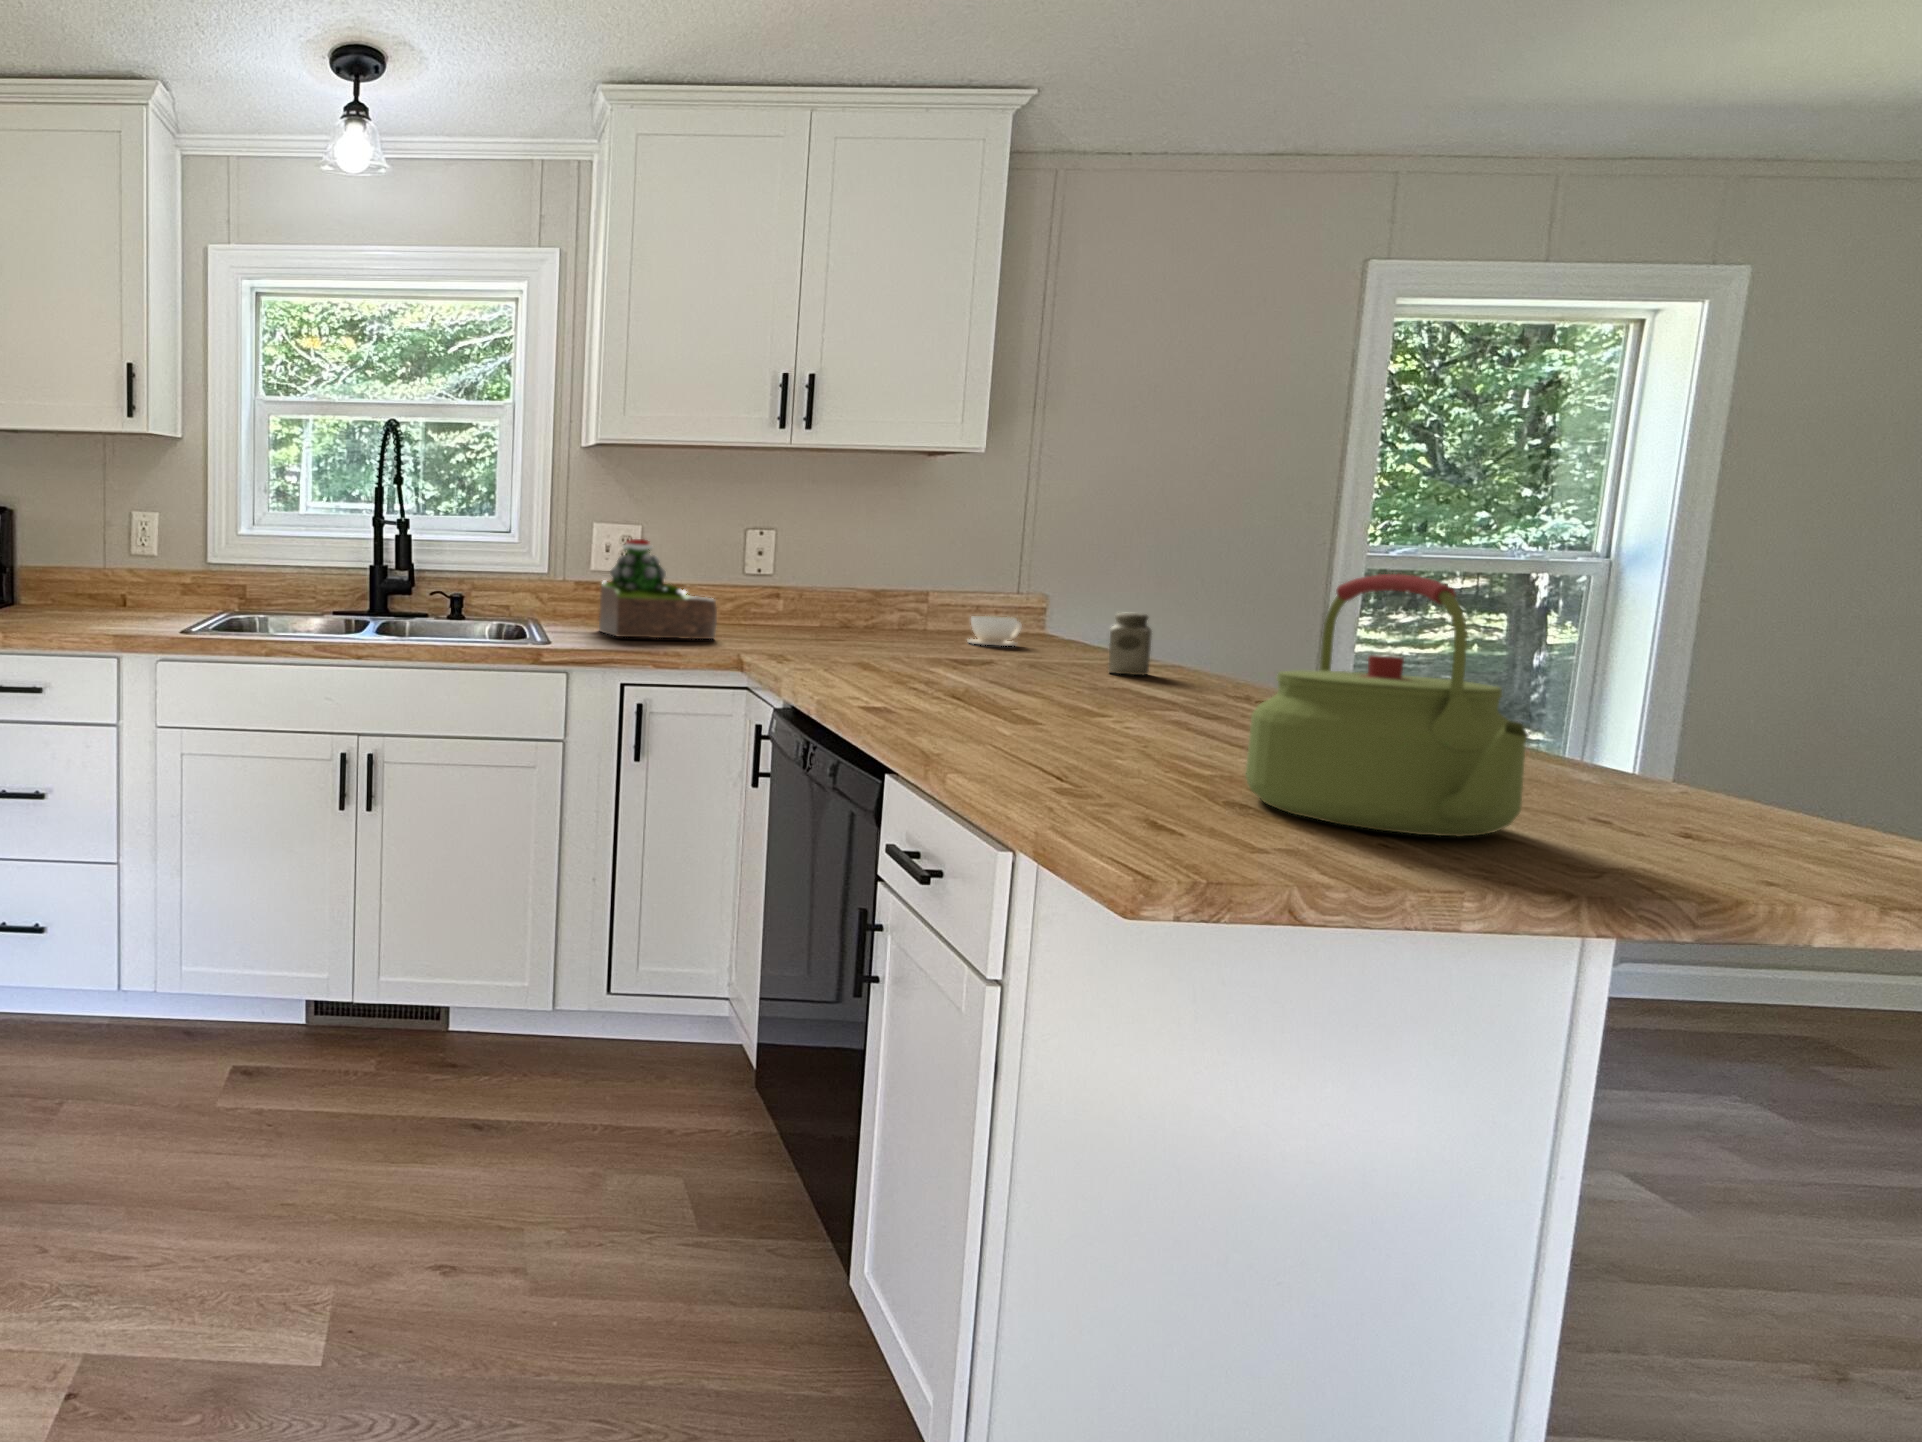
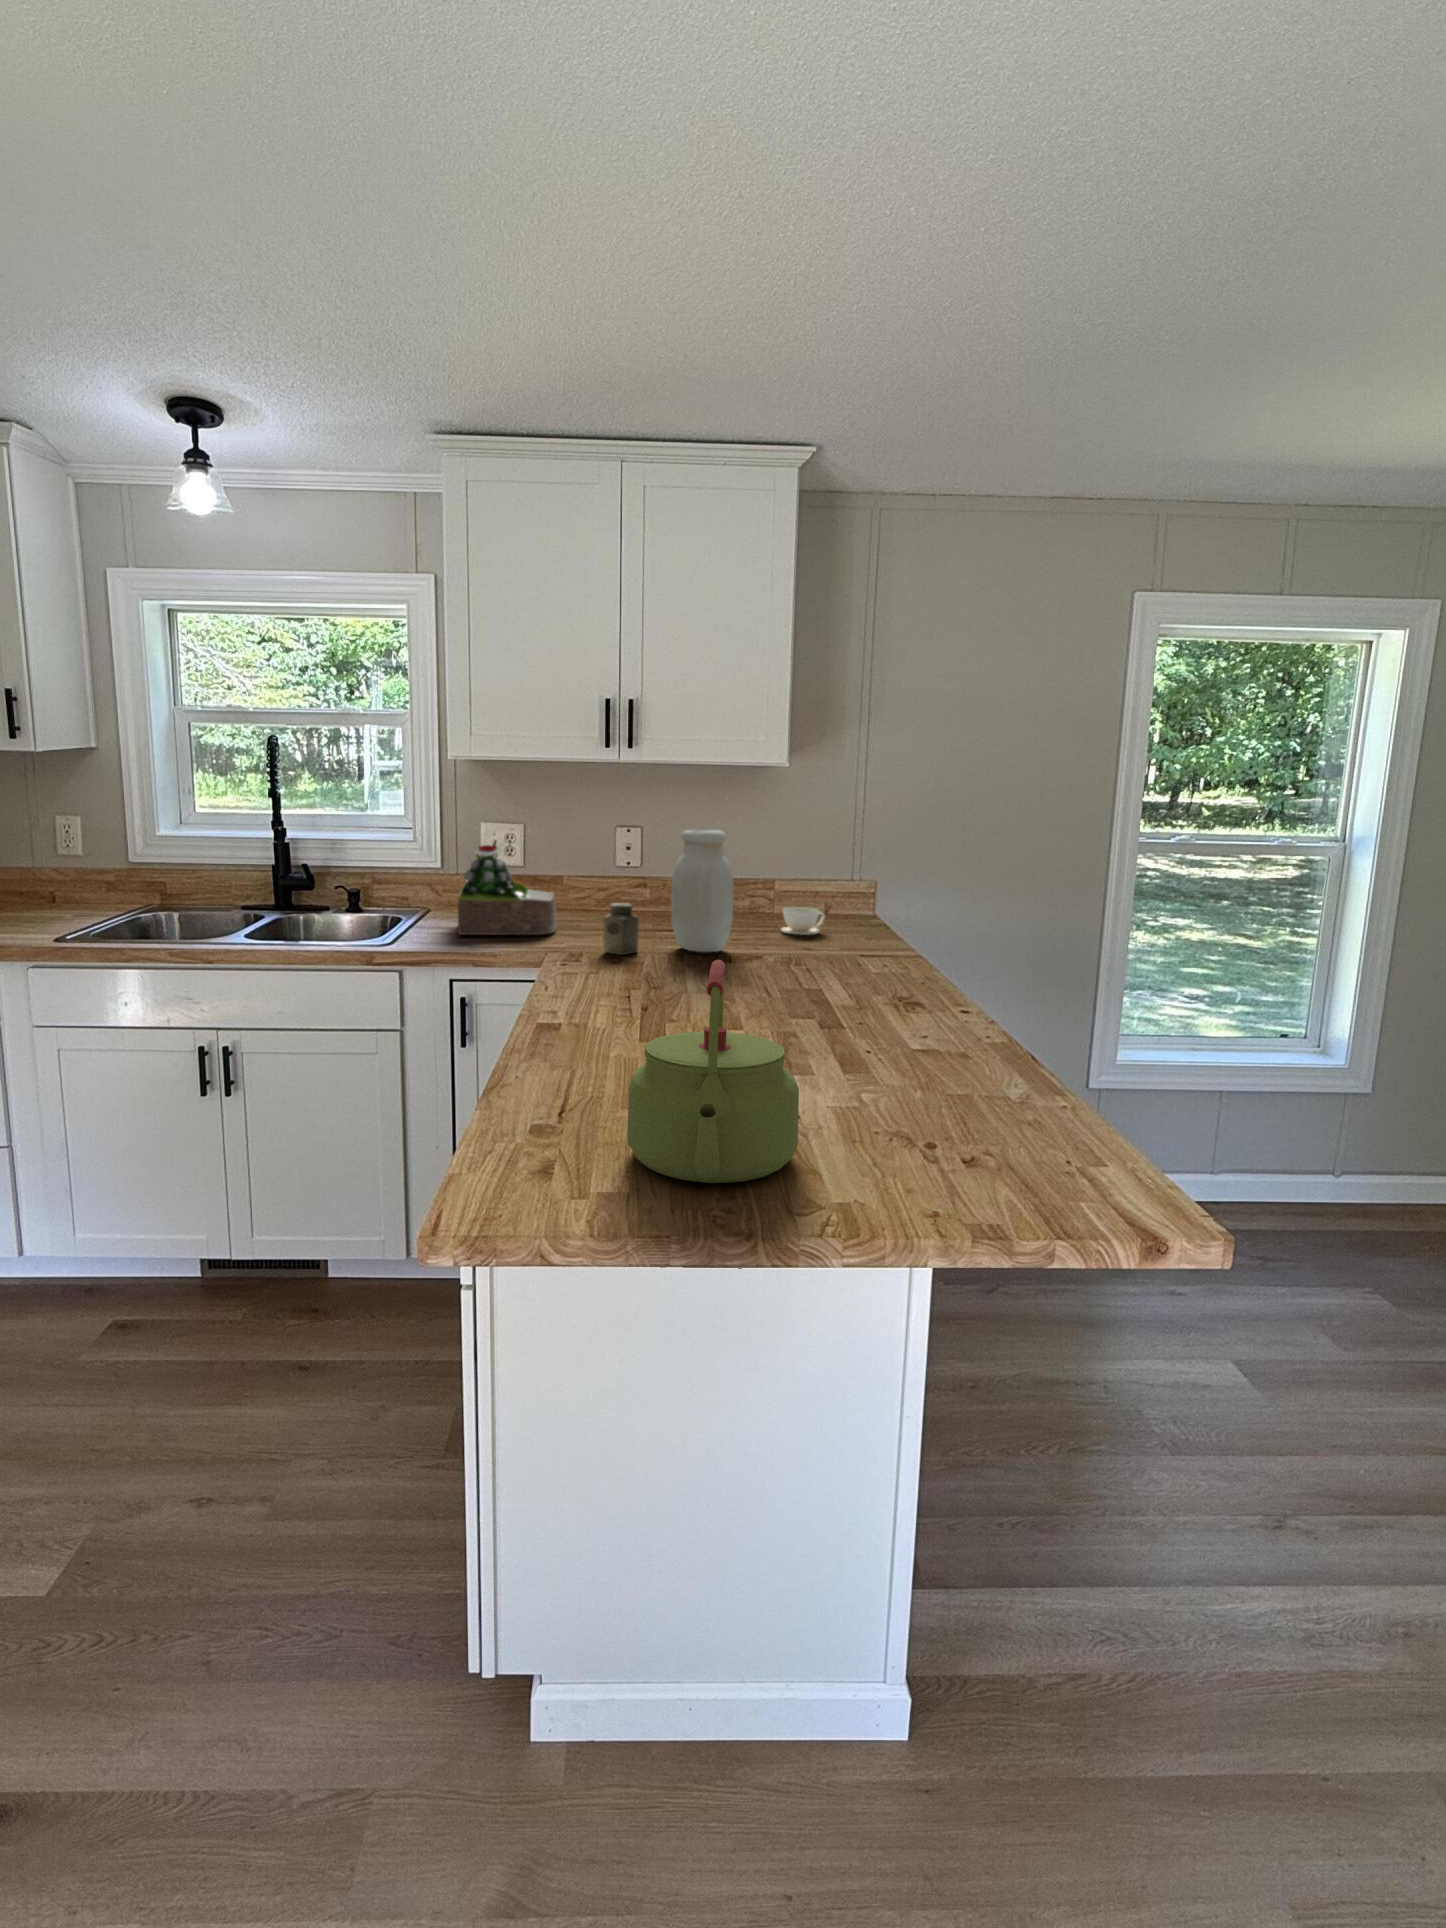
jar: none [877,516,958,656] -> present [671,829,734,952]
salt shaker: present [1108,613,1152,675] -> present [604,903,639,955]

